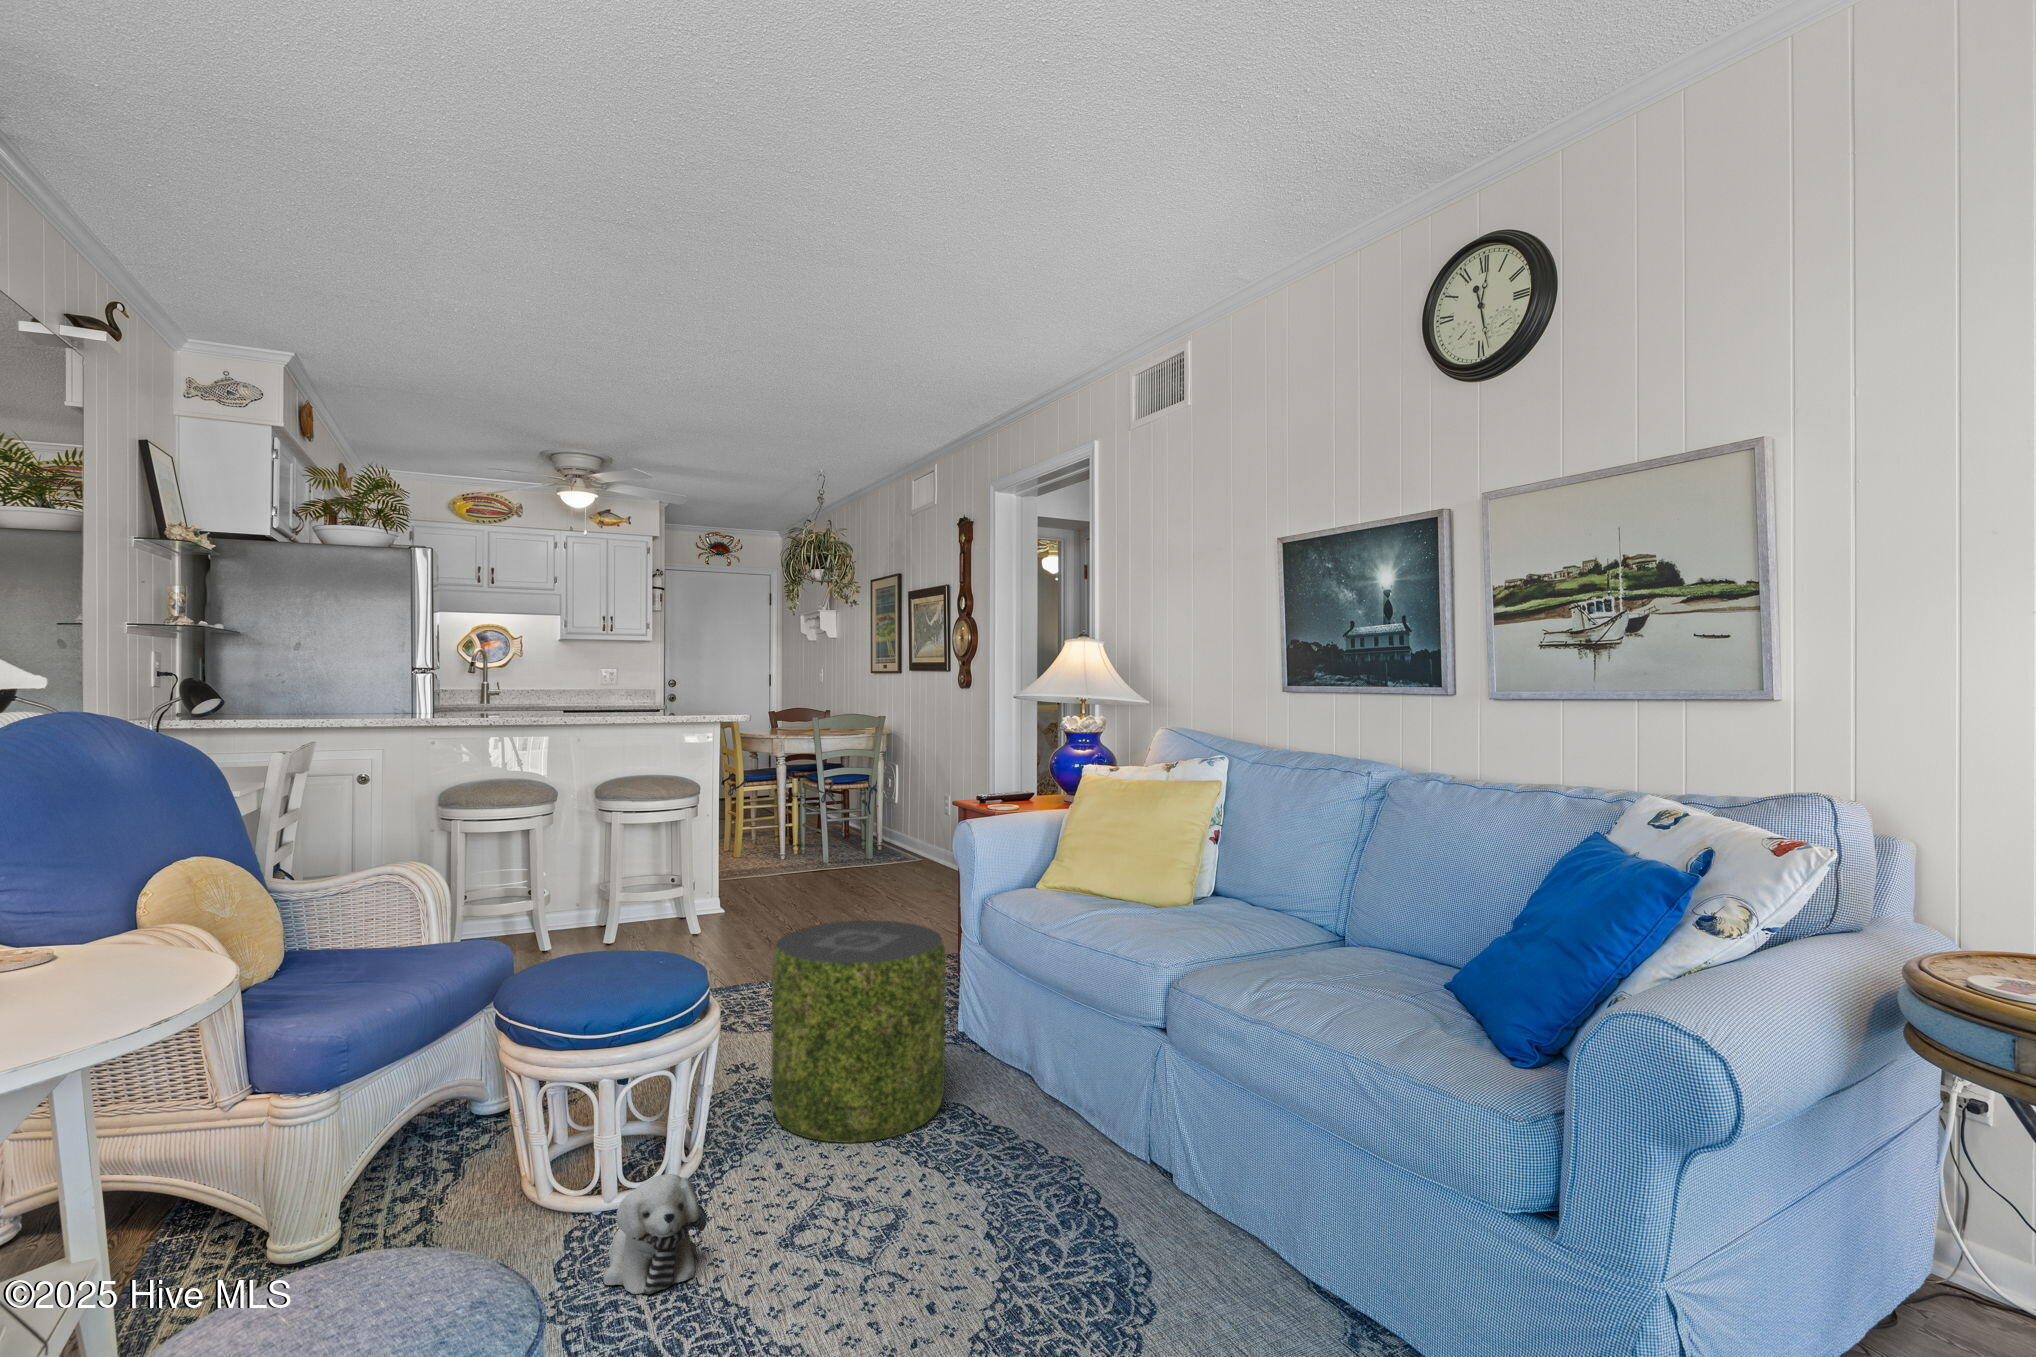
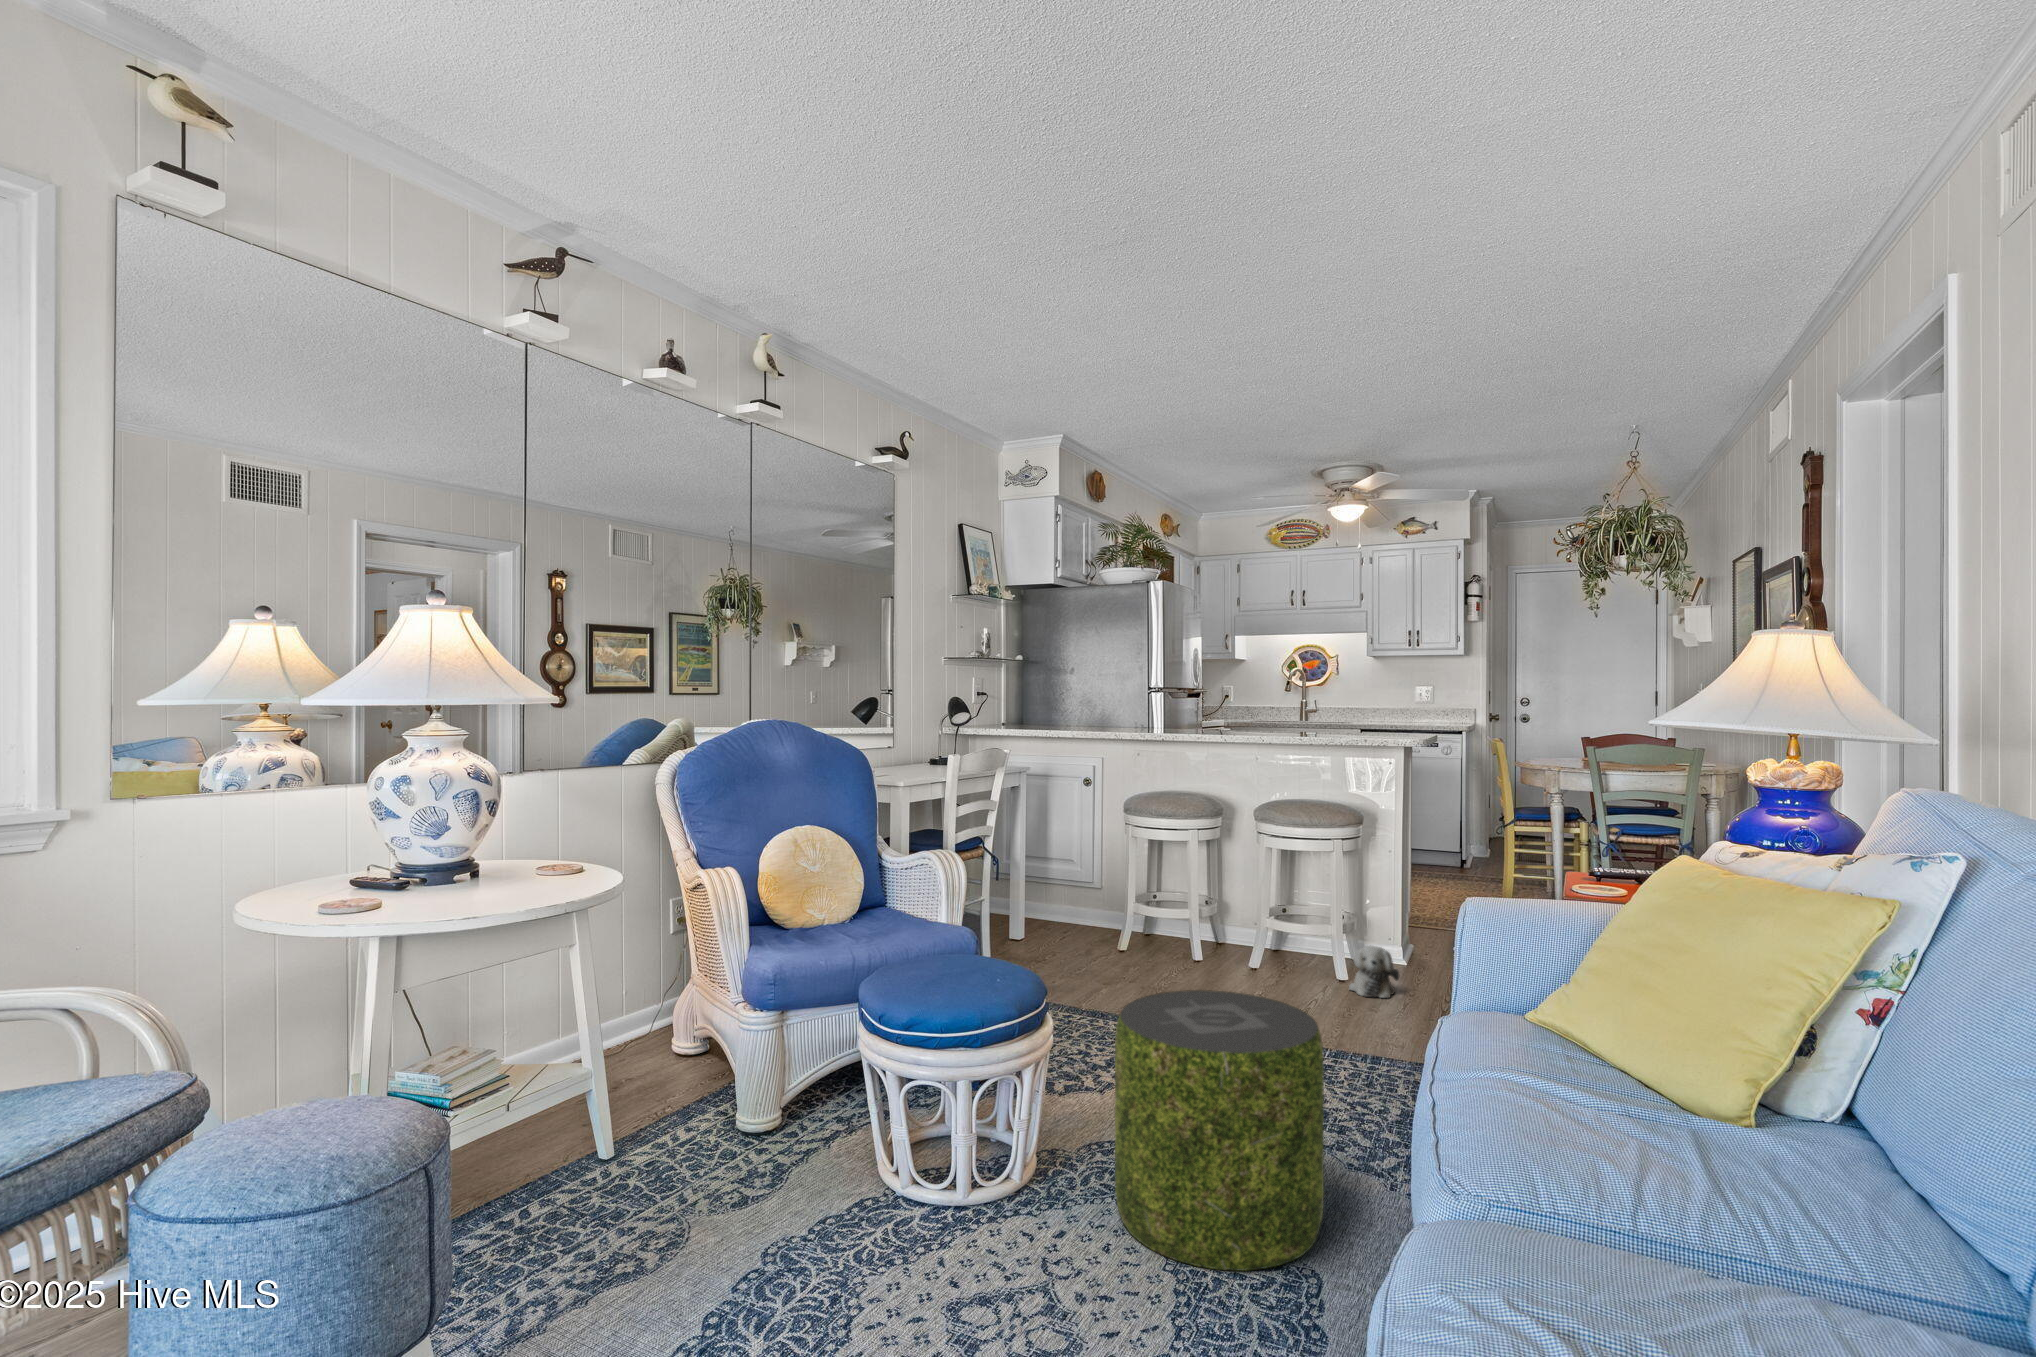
plush toy: present [603,1174,706,1294] -> present [1349,945,1399,998]

